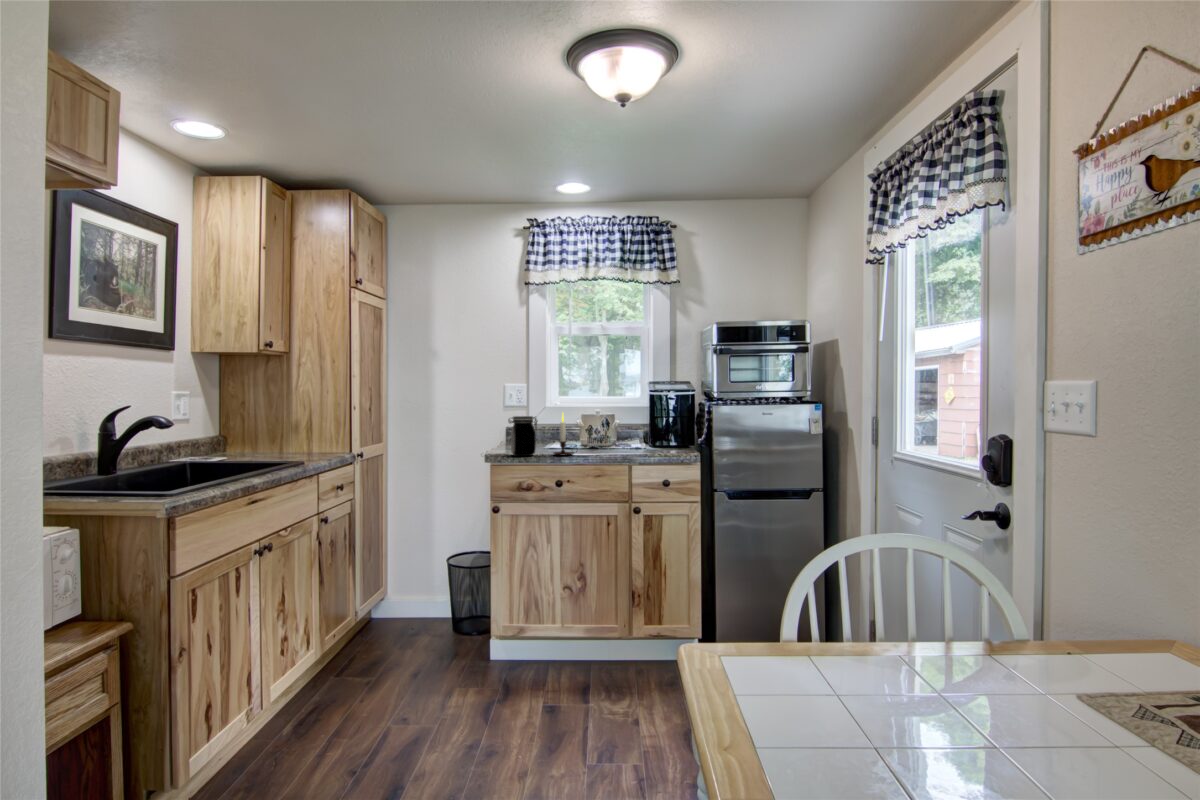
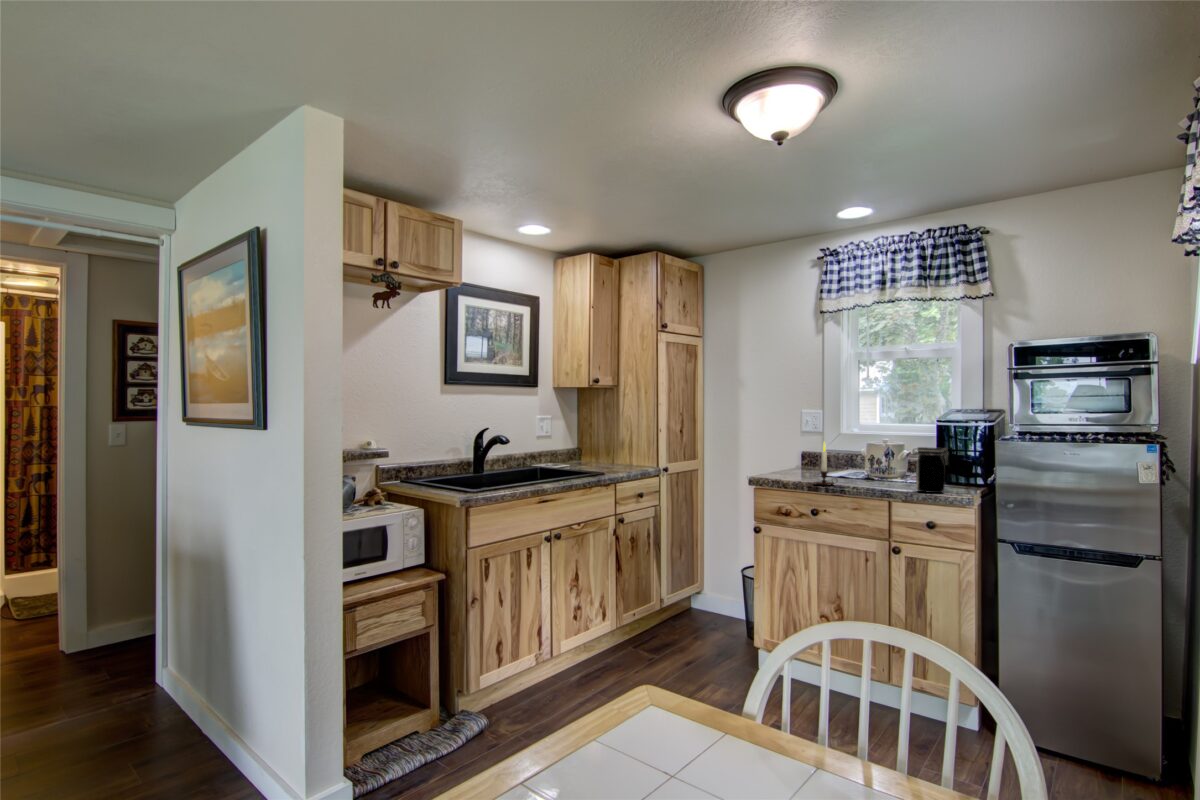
jar: present [508,416,538,456] -> present [913,447,948,493]

